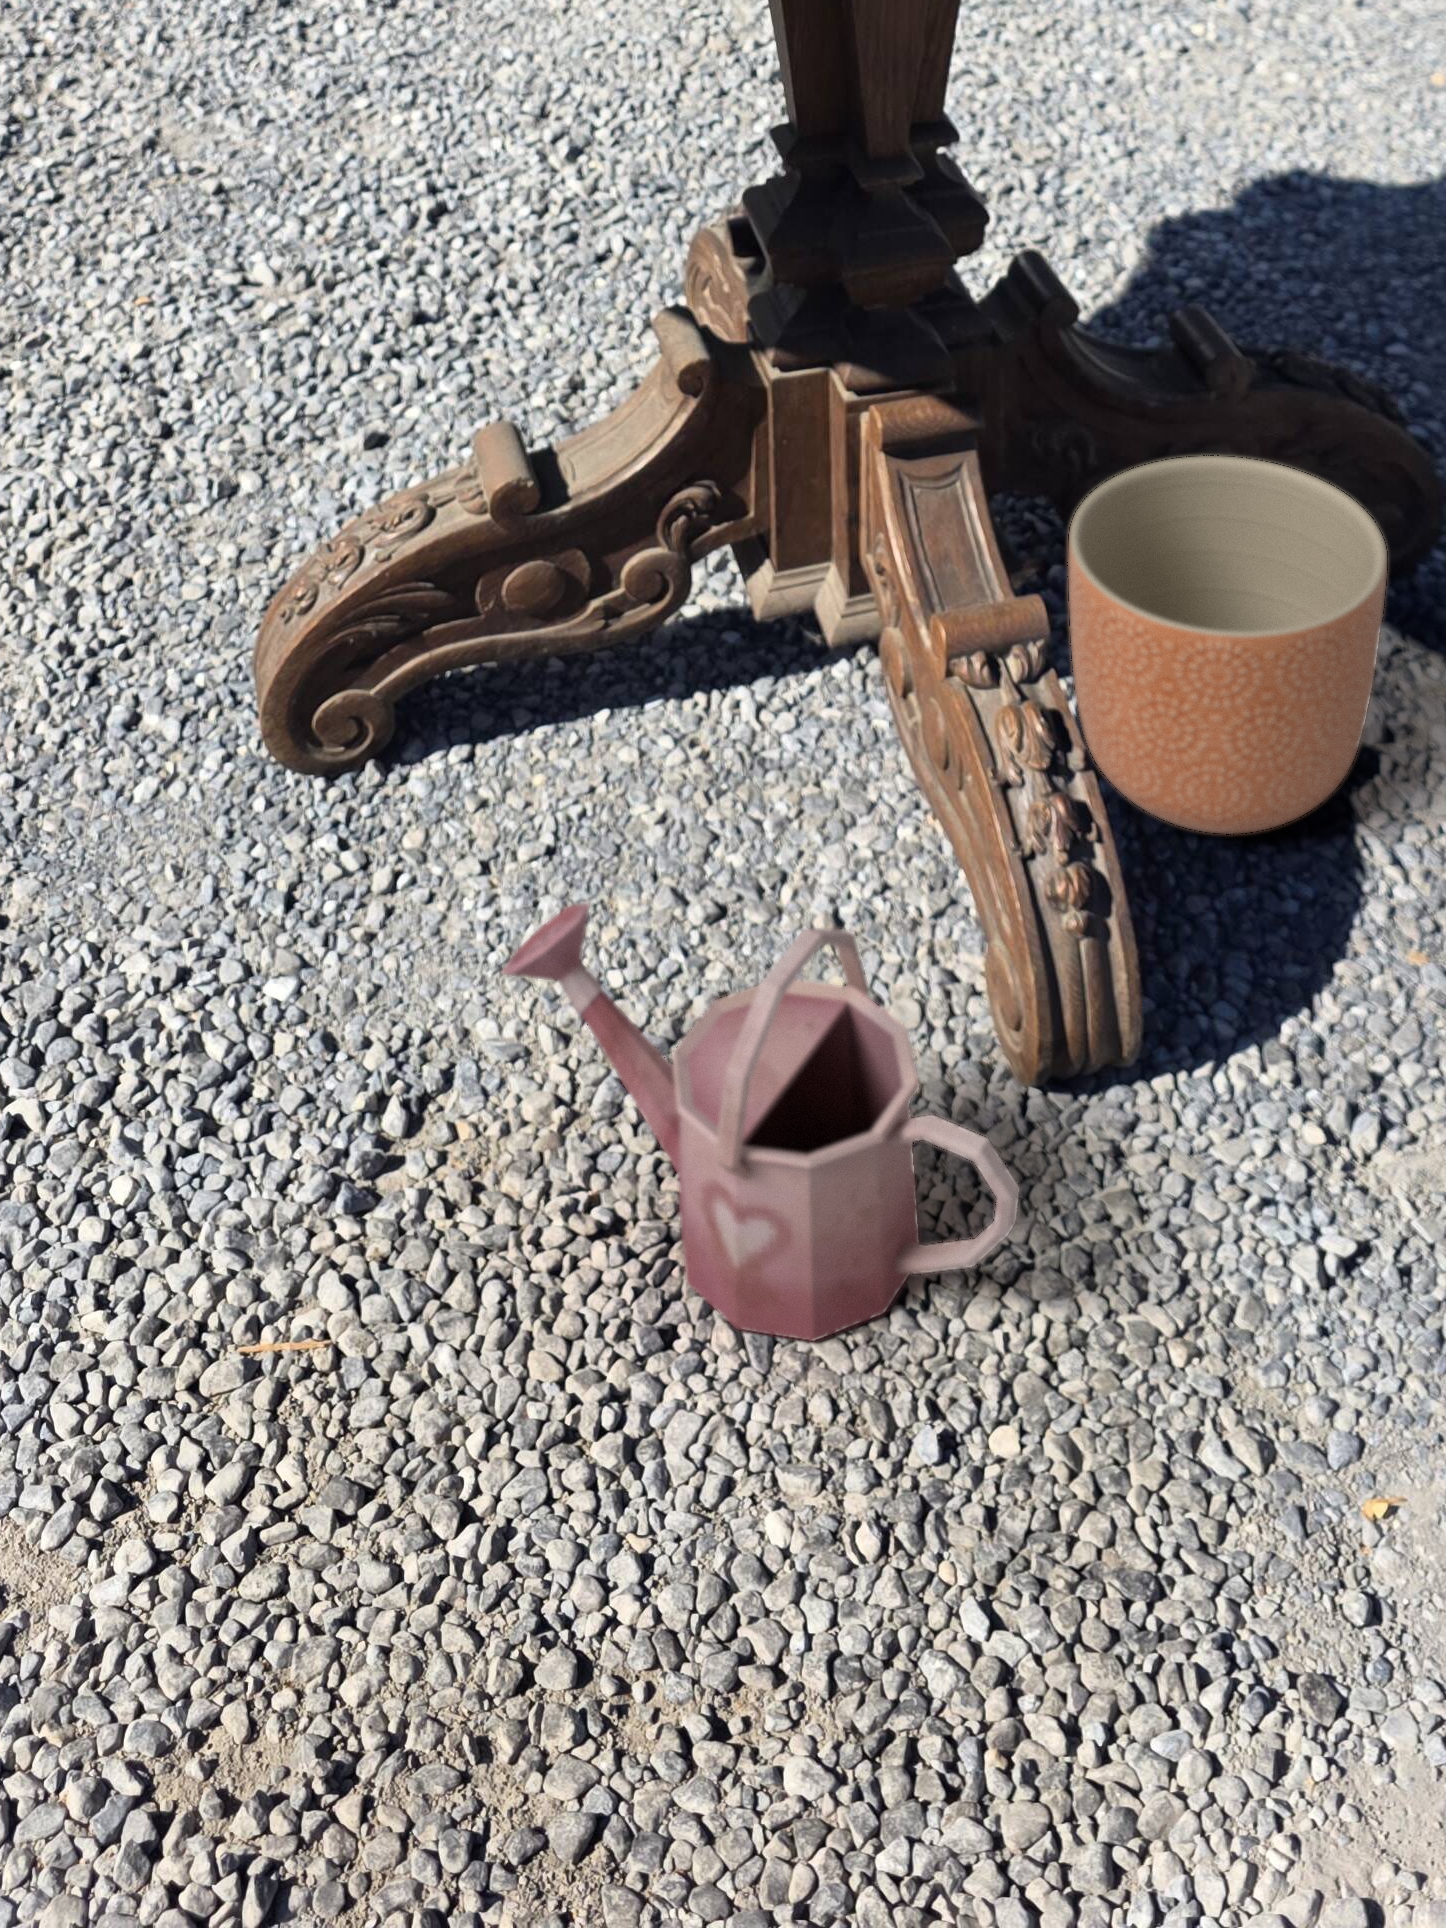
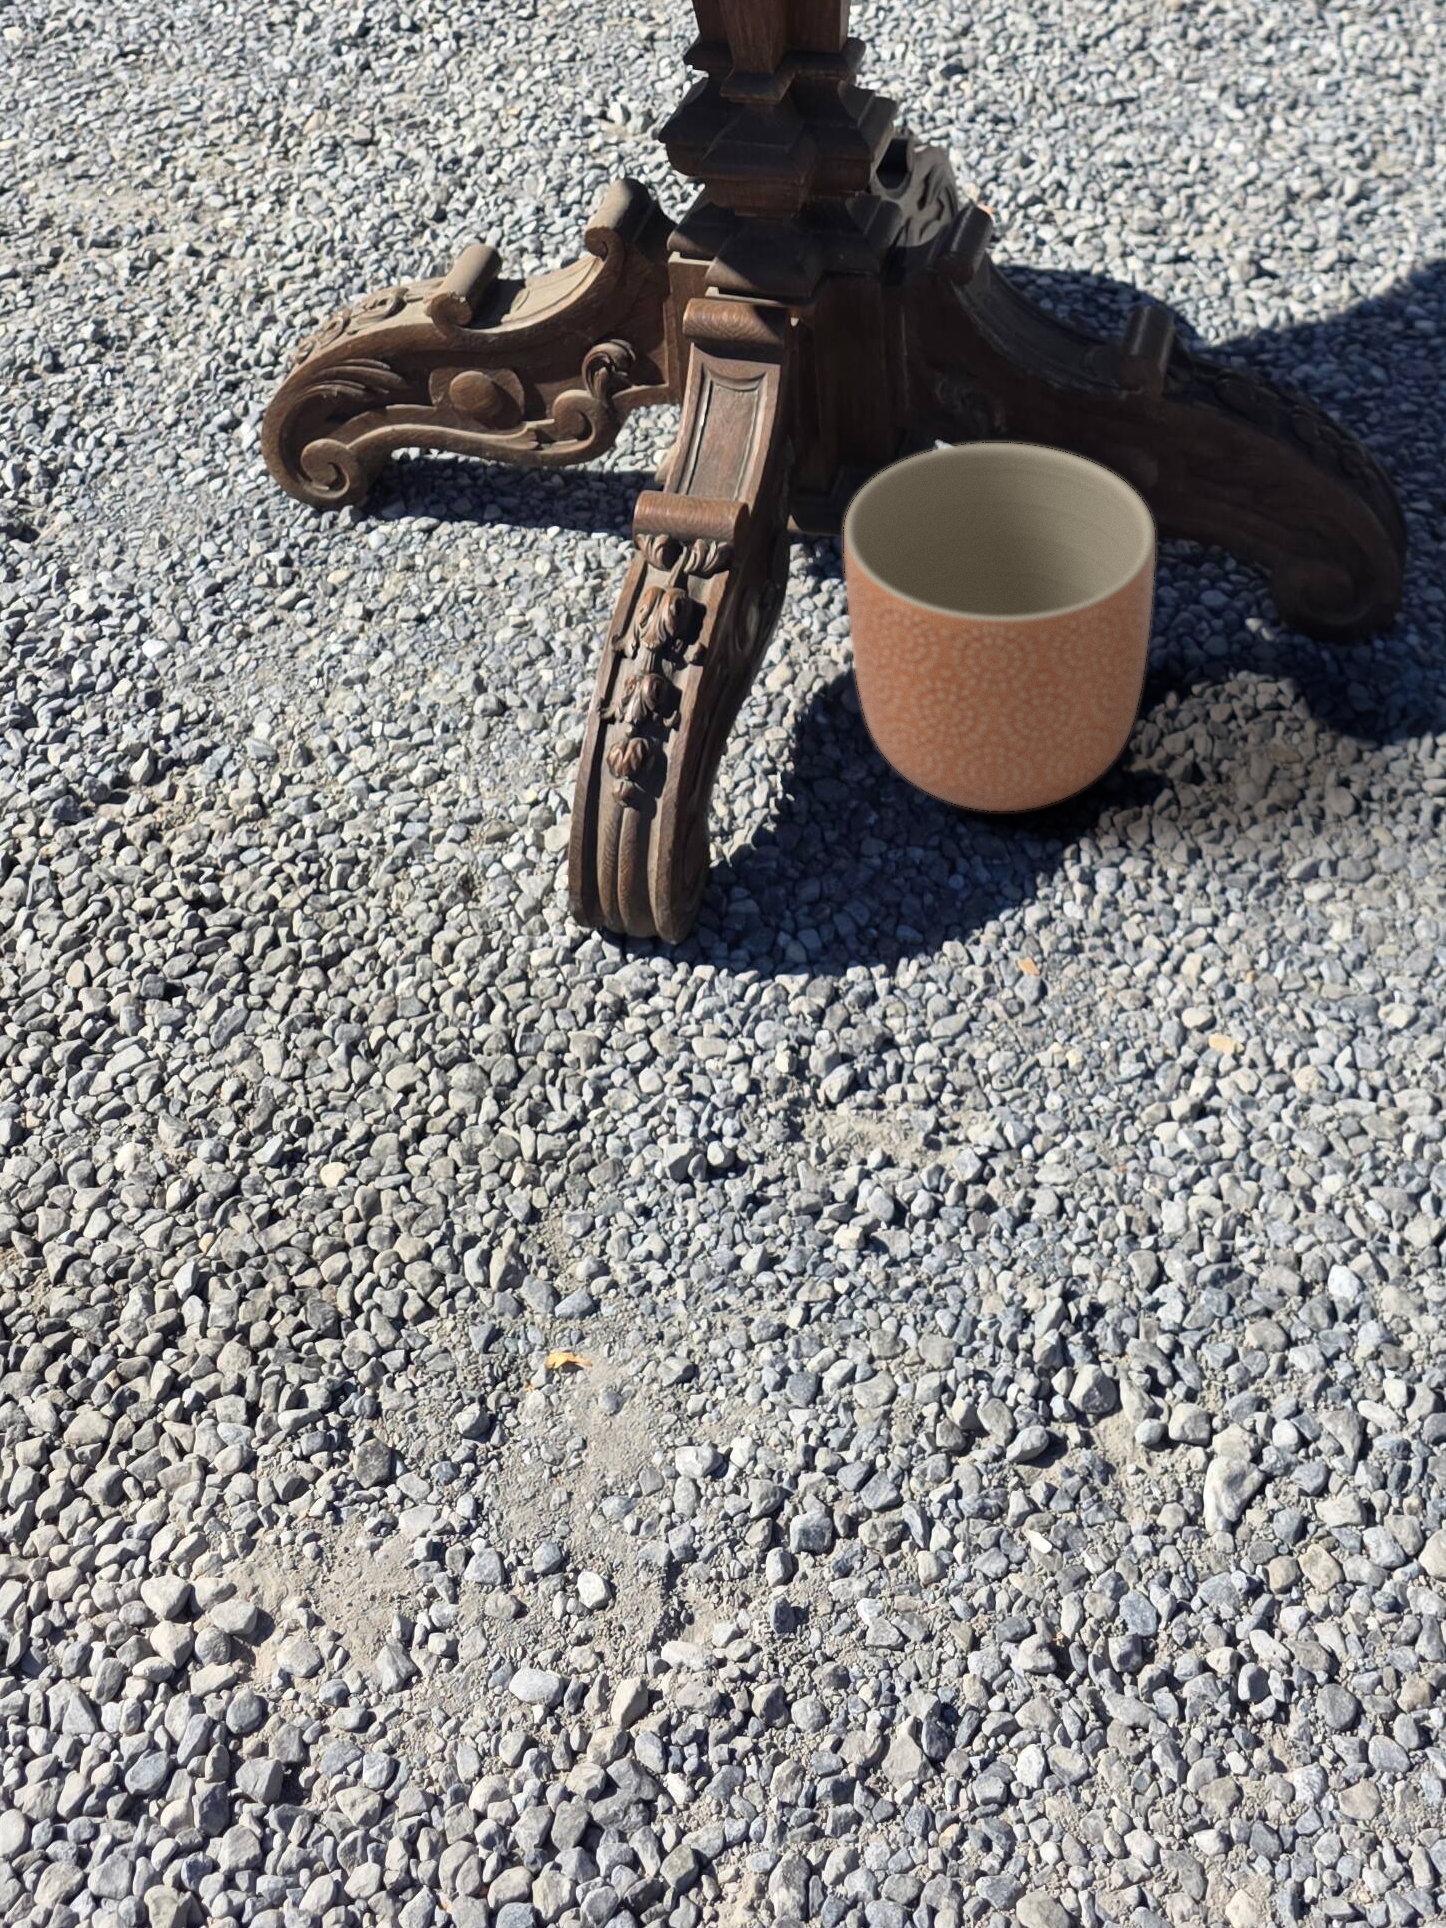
watering can: present [503,903,1019,1341] -> none [168,633,432,1045]

